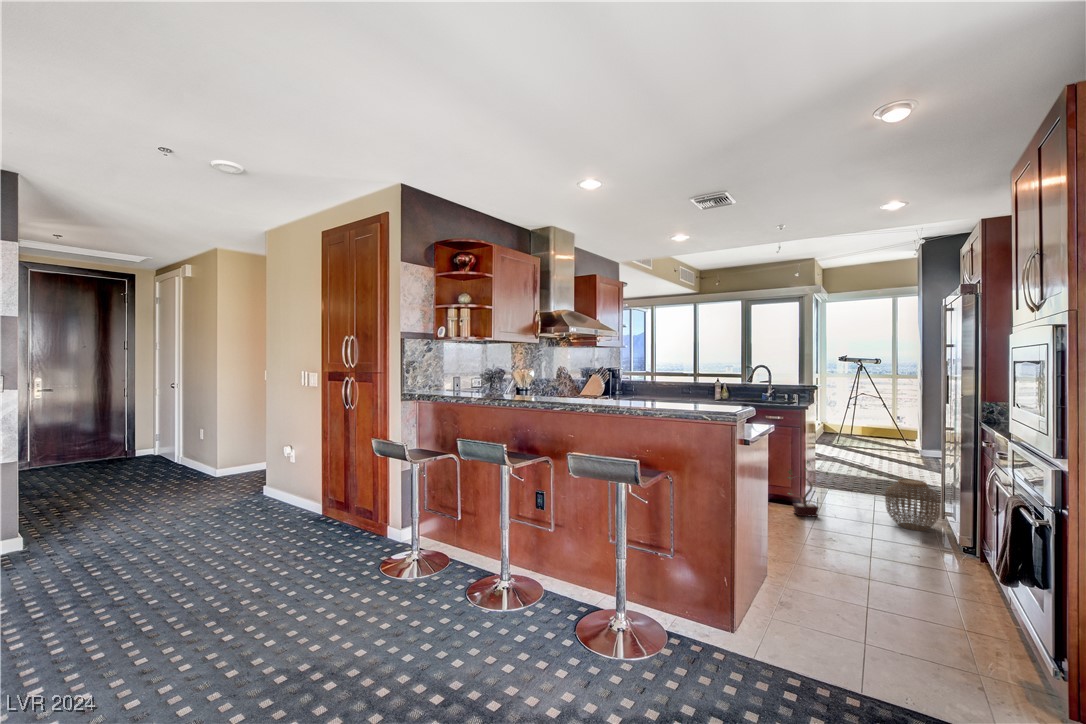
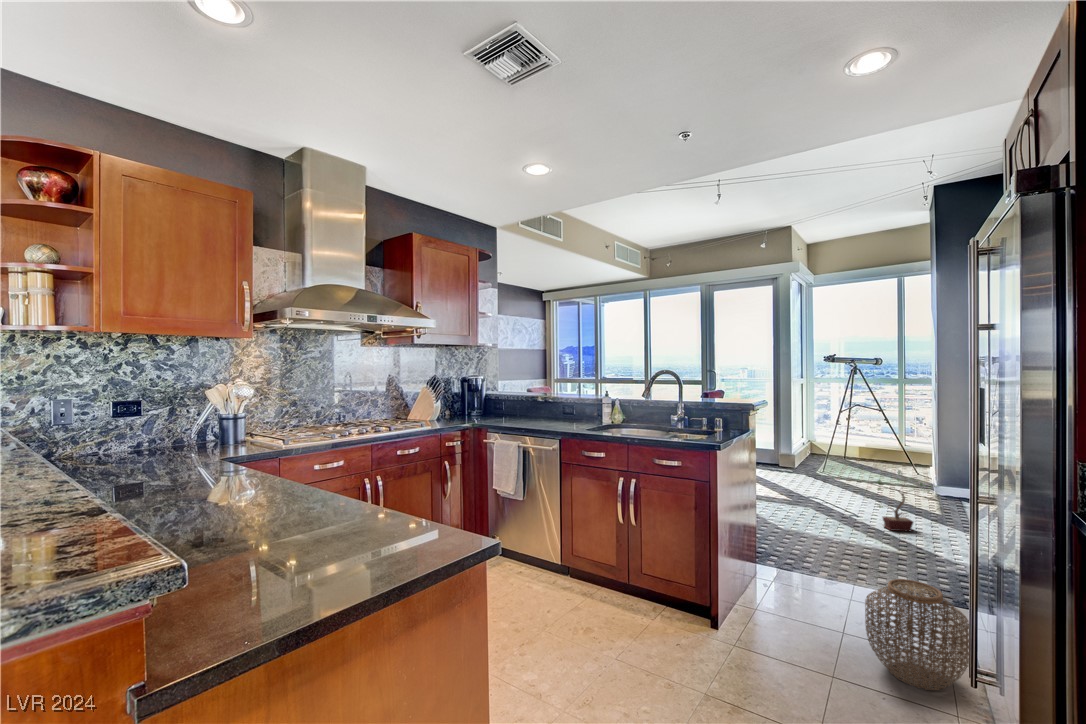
potted plant: present [788,461,835,517] -> present [877,470,935,531]

